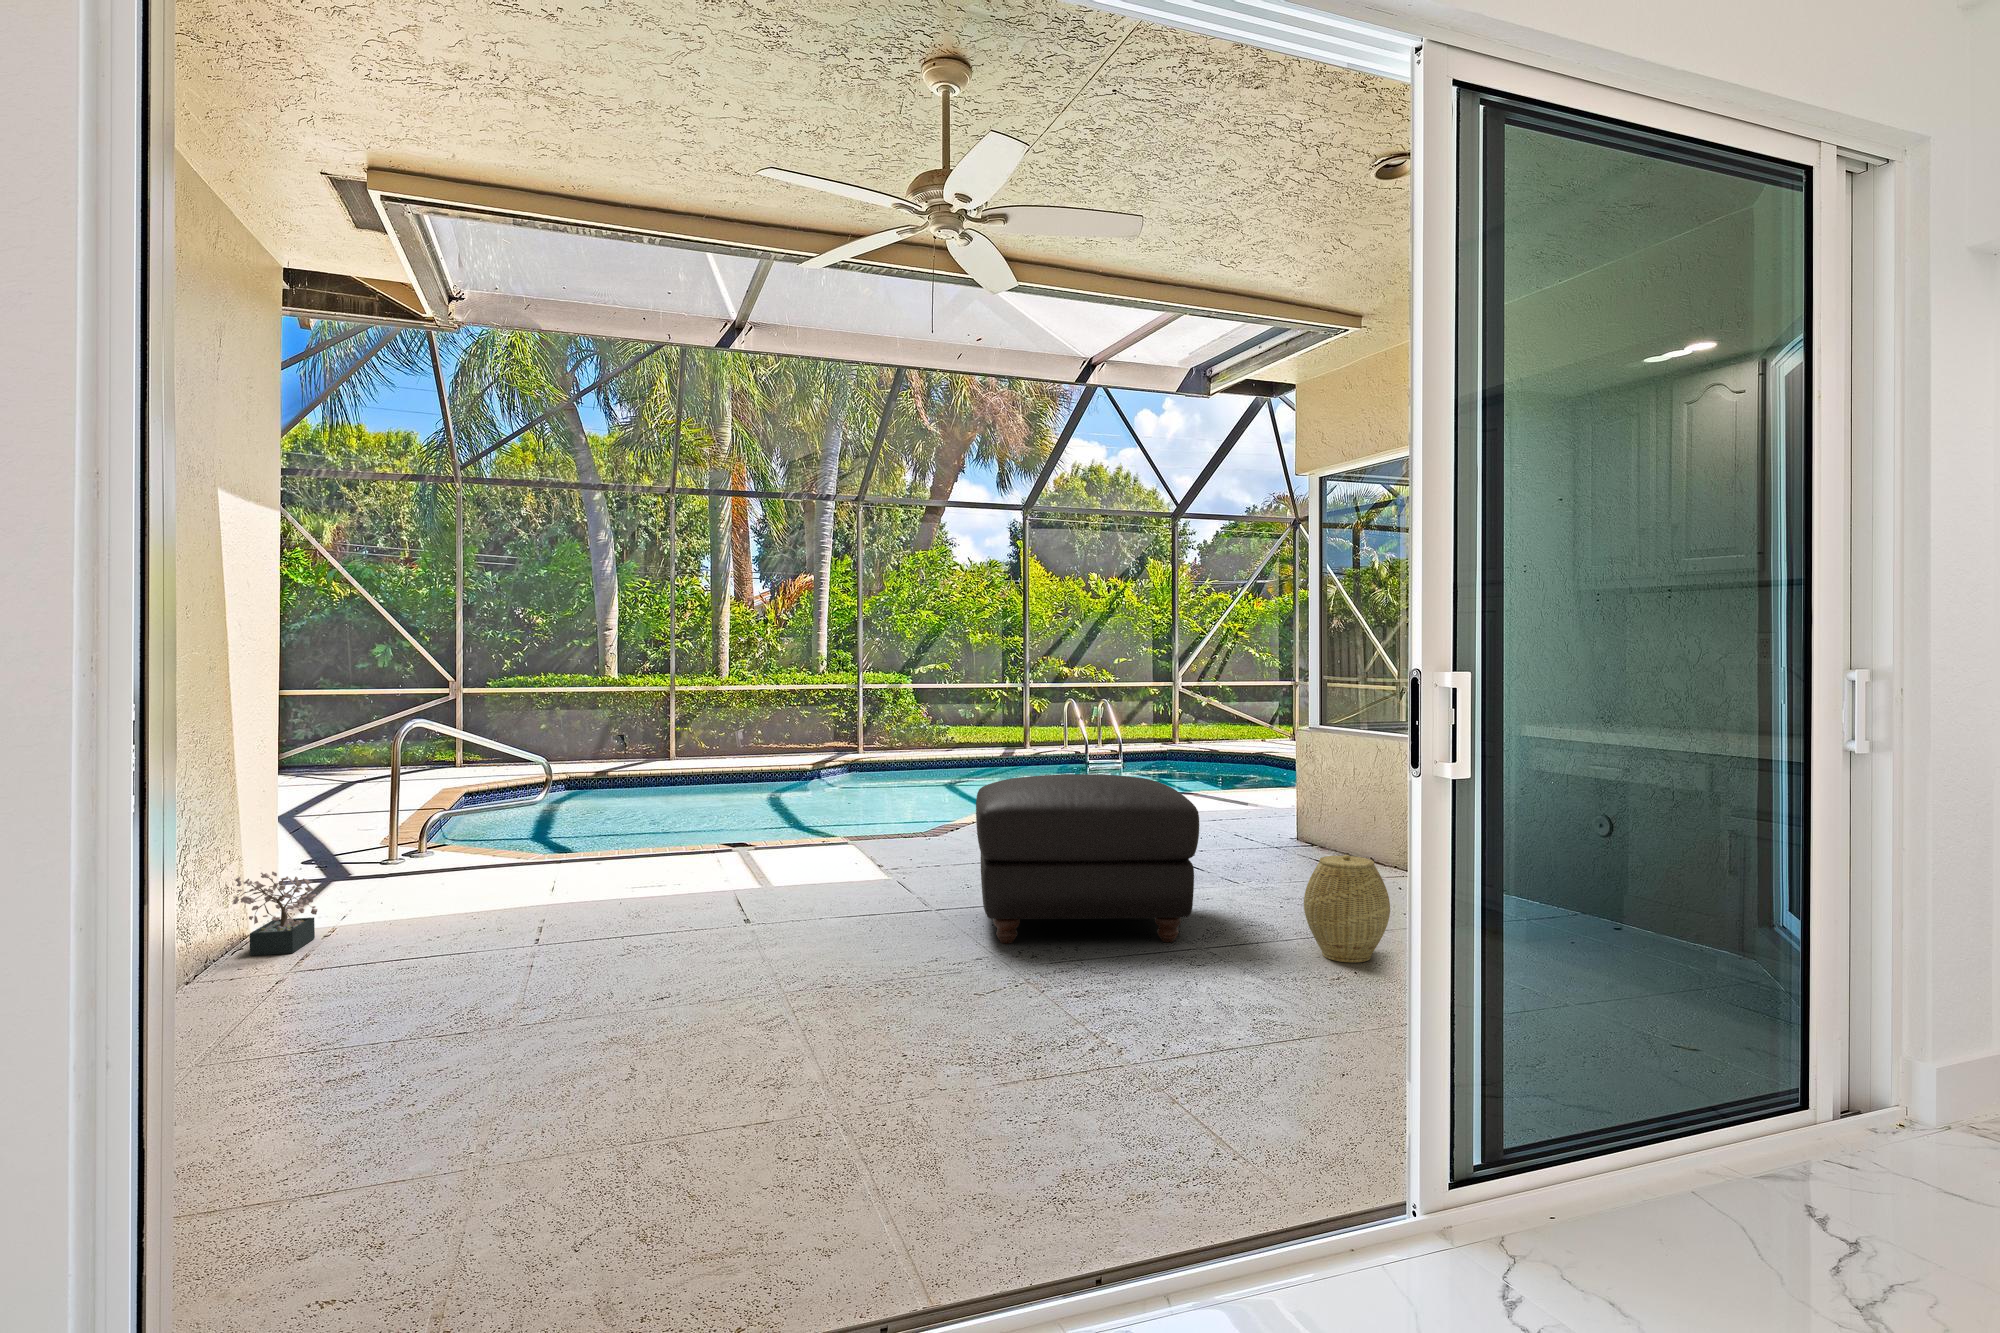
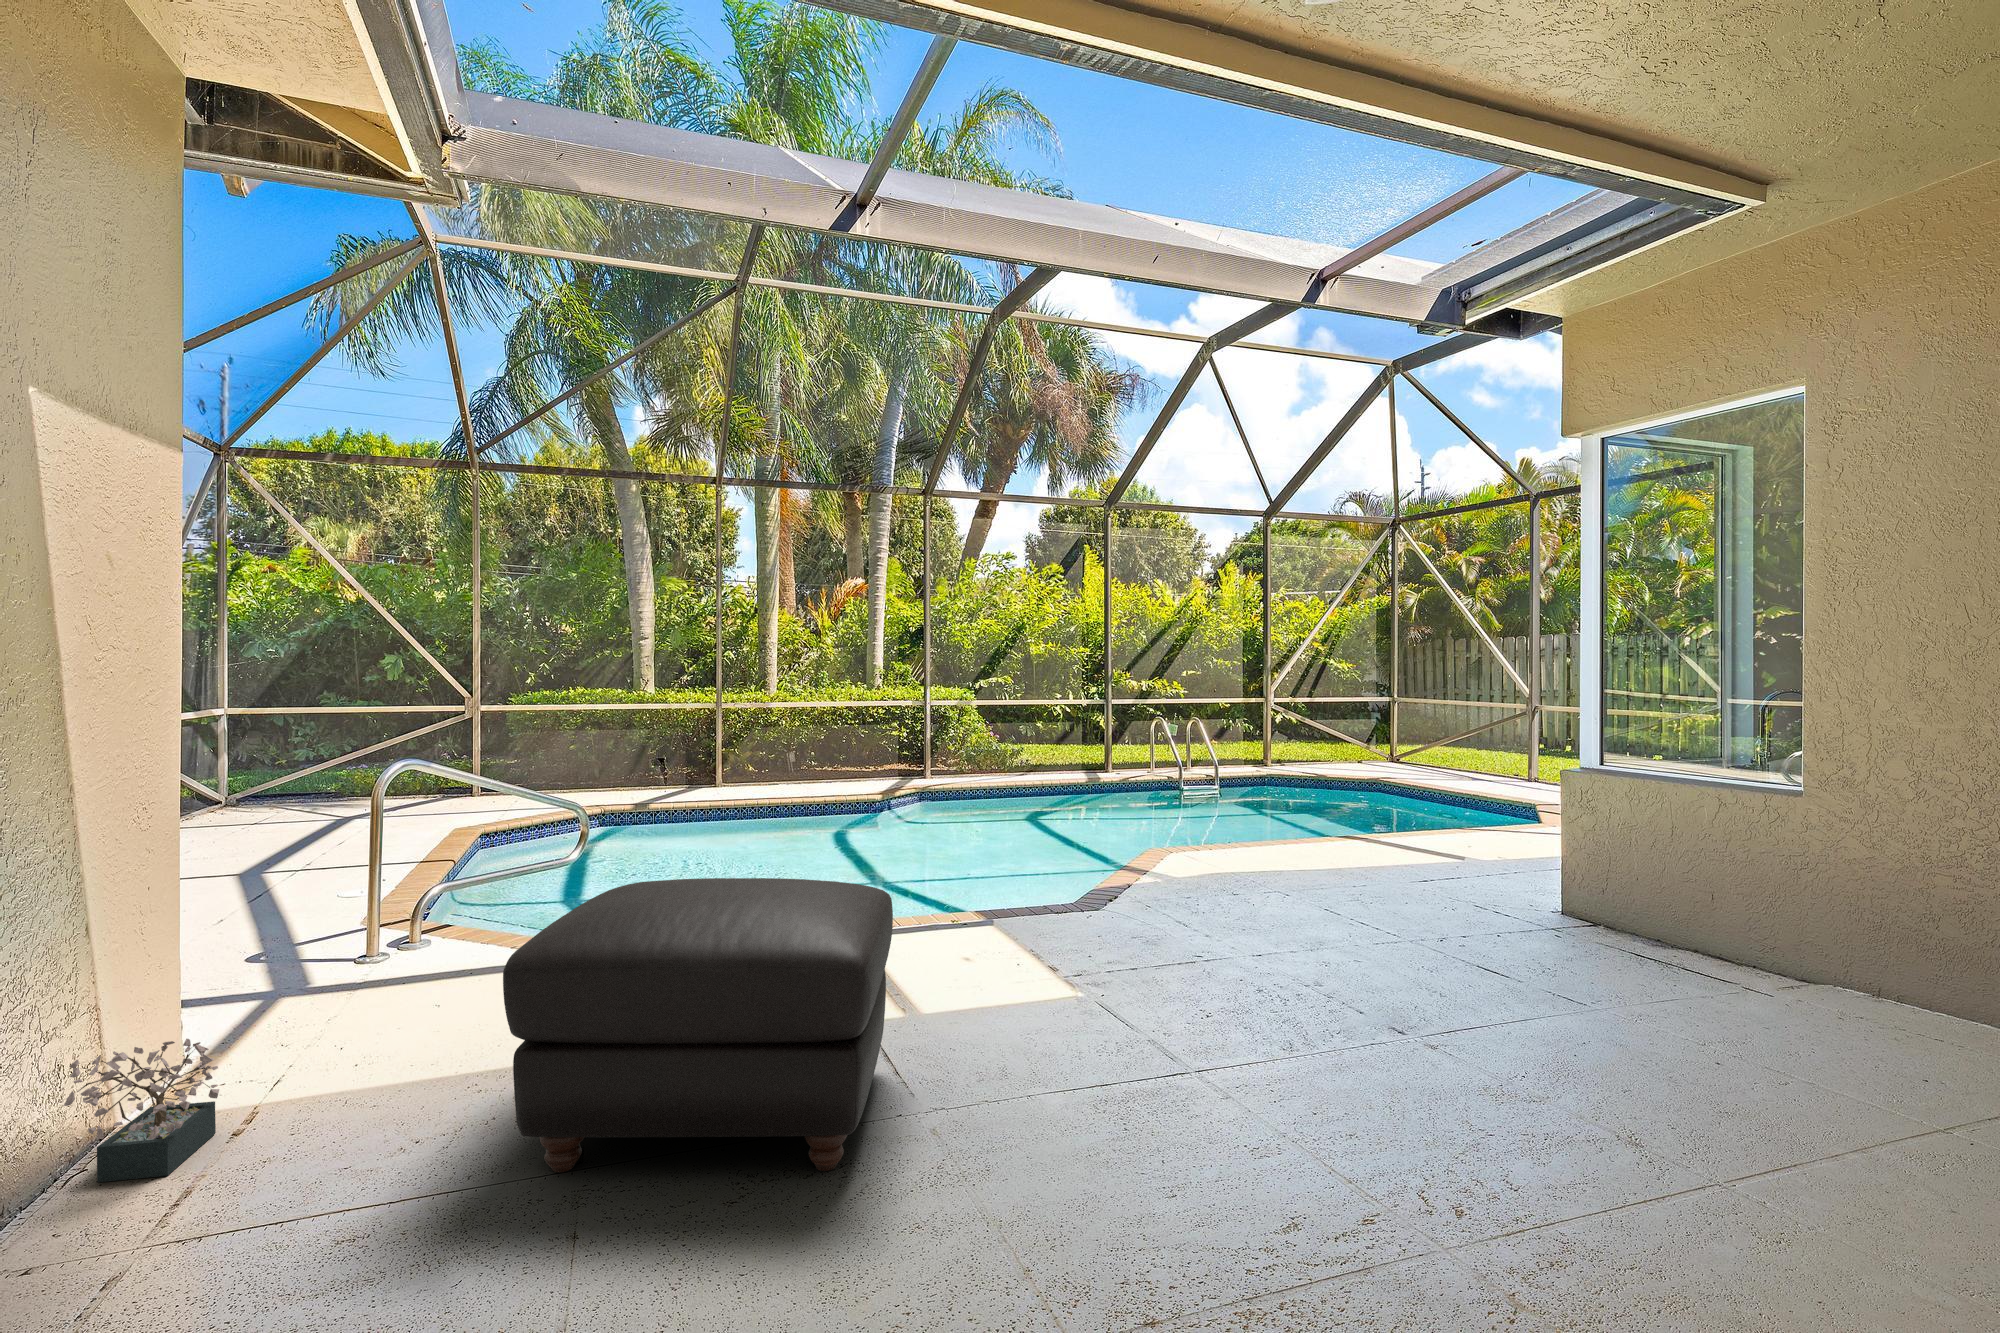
ottoman: present [976,774,1199,943] -> present [503,878,893,1172]
woven basket: present [1304,855,1390,962] -> none [1777,1029,1950,1218]

